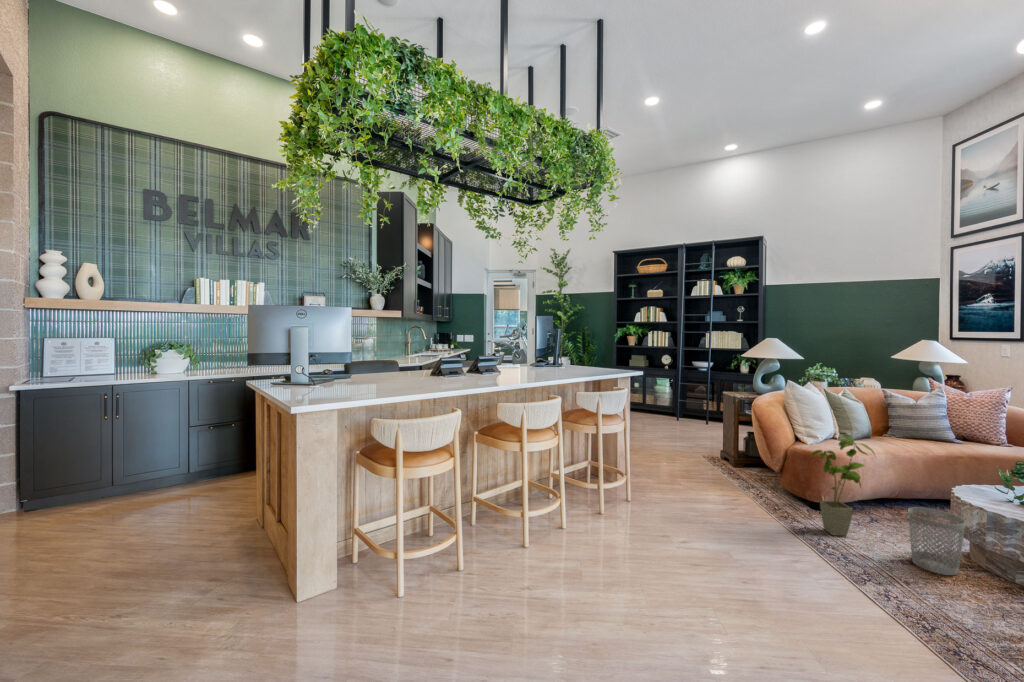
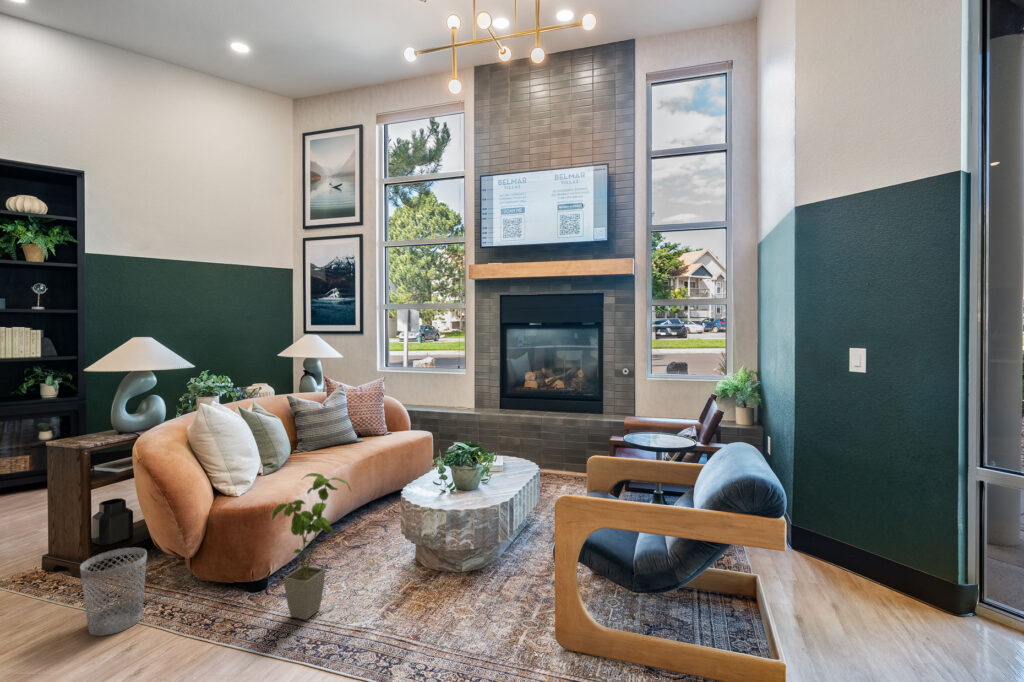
wastebasket: present [908,507,966,575] -> present [80,548,147,636]

